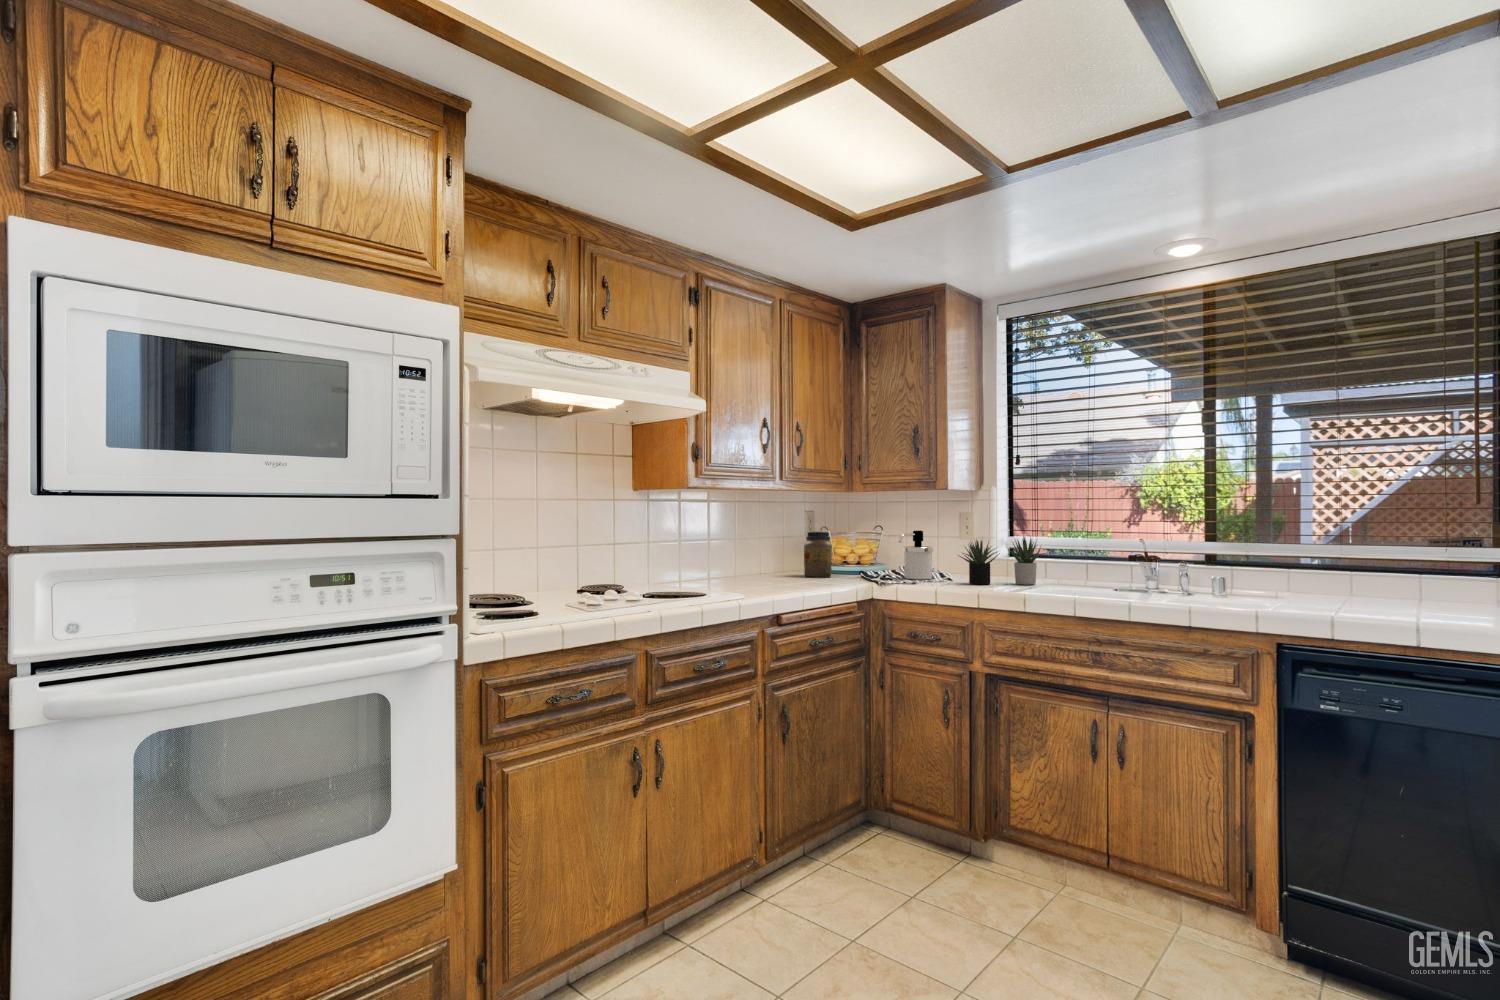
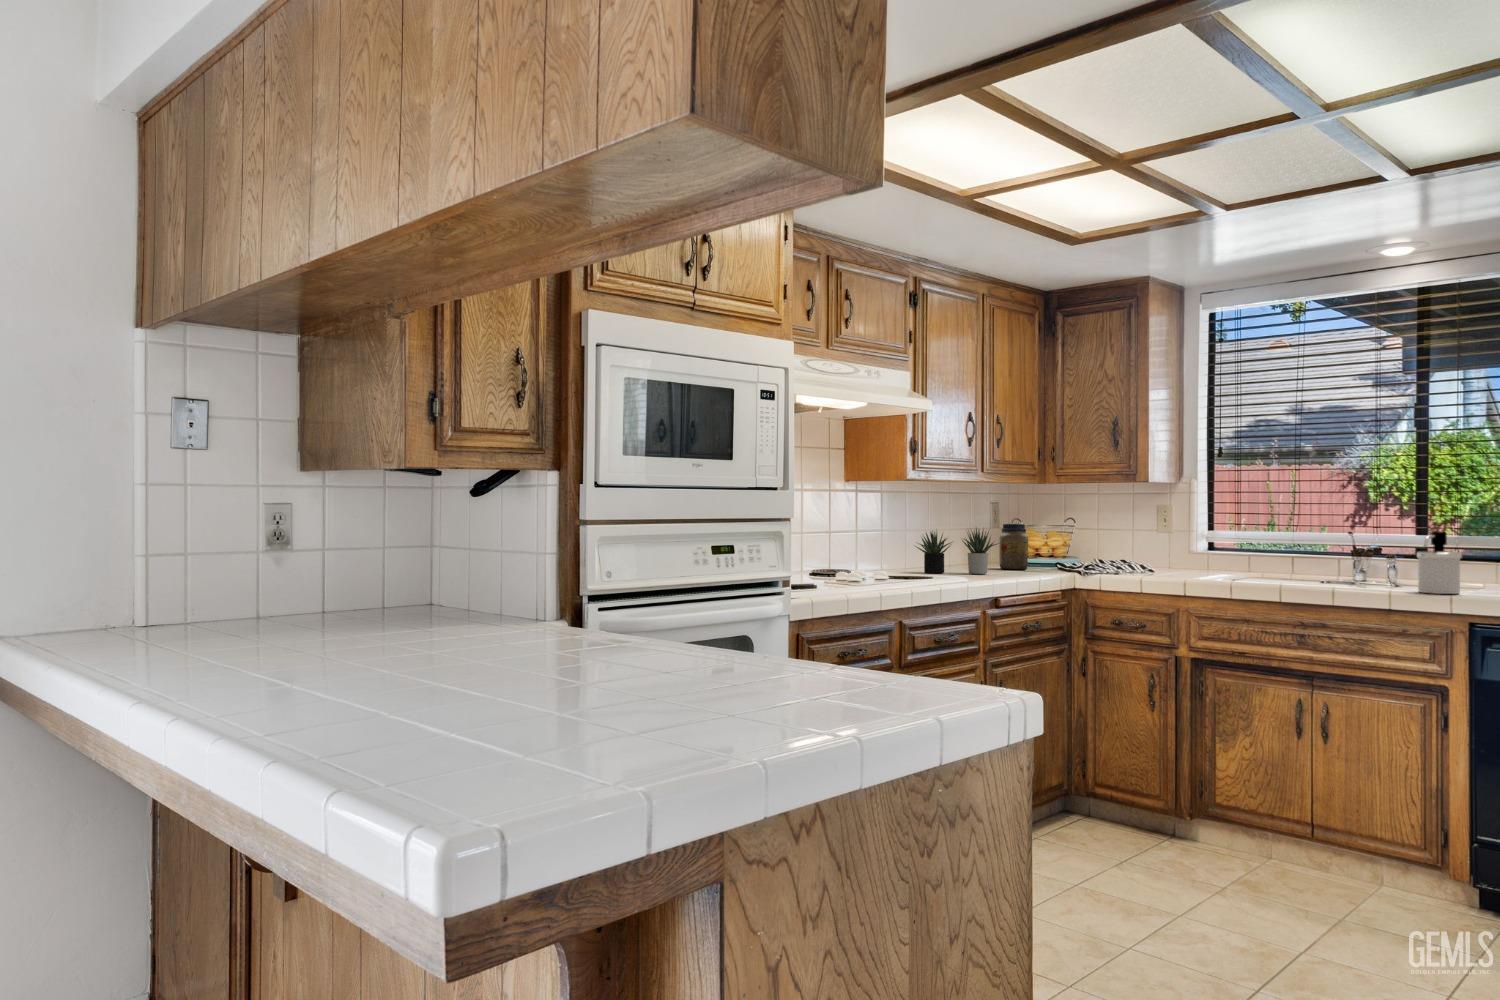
soap dispenser: present [899,530,933,579] -> present [1417,531,1462,594]
succulent plant: present [958,536,1046,585] -> present [917,528,996,574]

